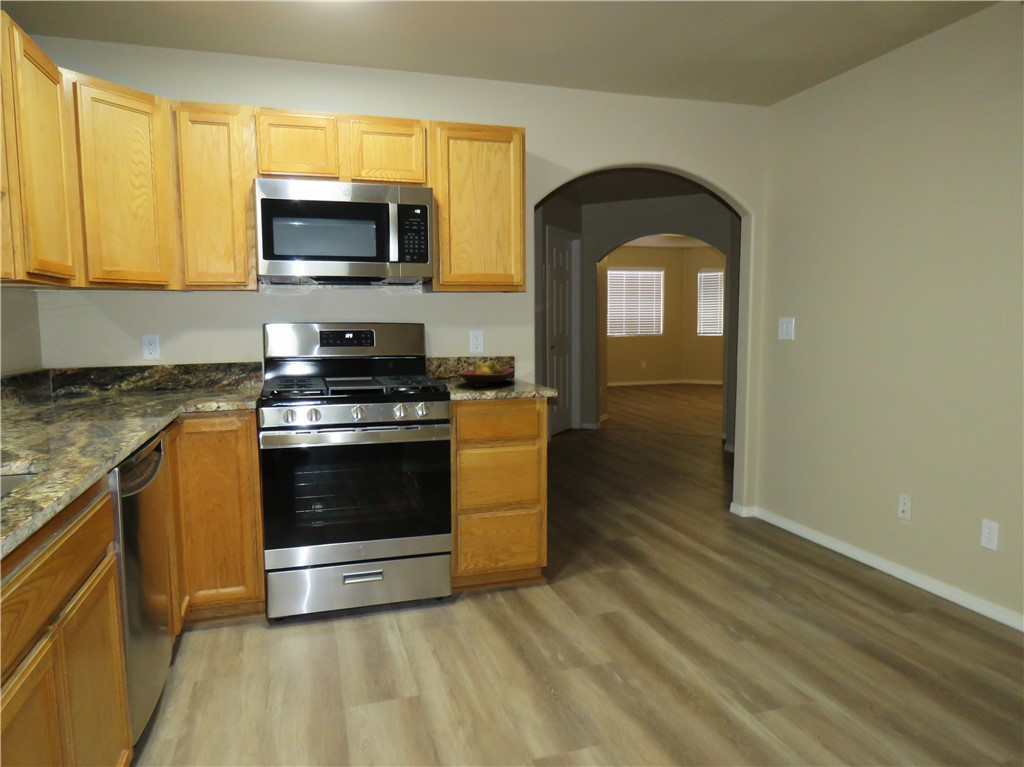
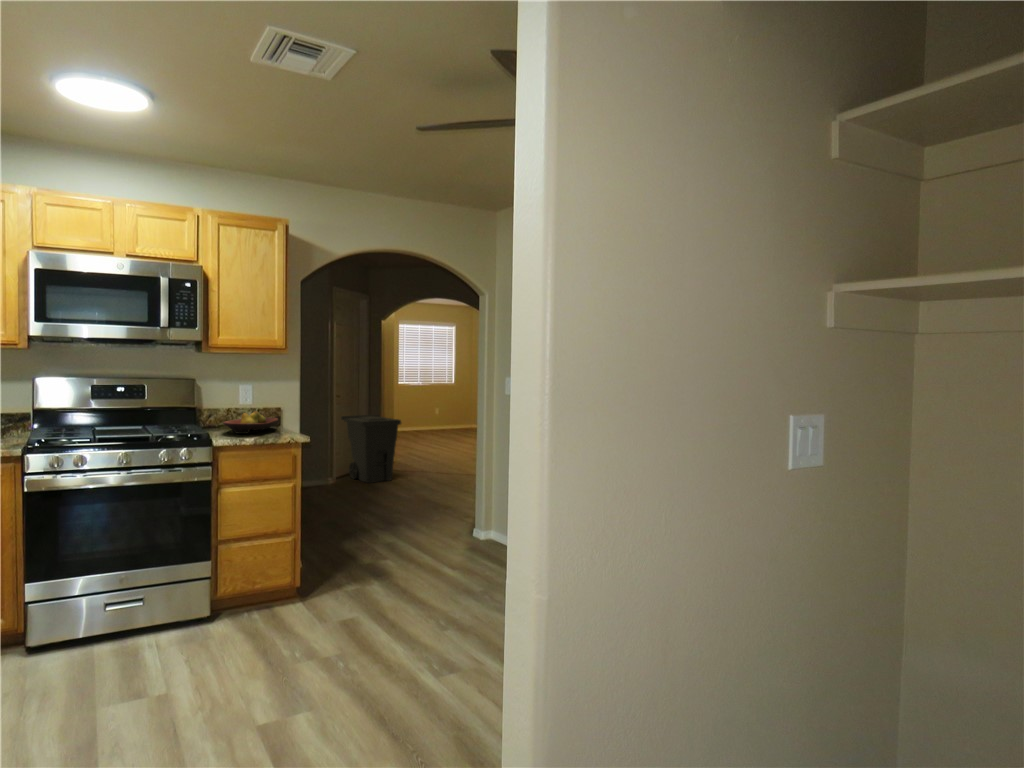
trash can: none [555,367,622,442] -> present [341,414,401,483]

